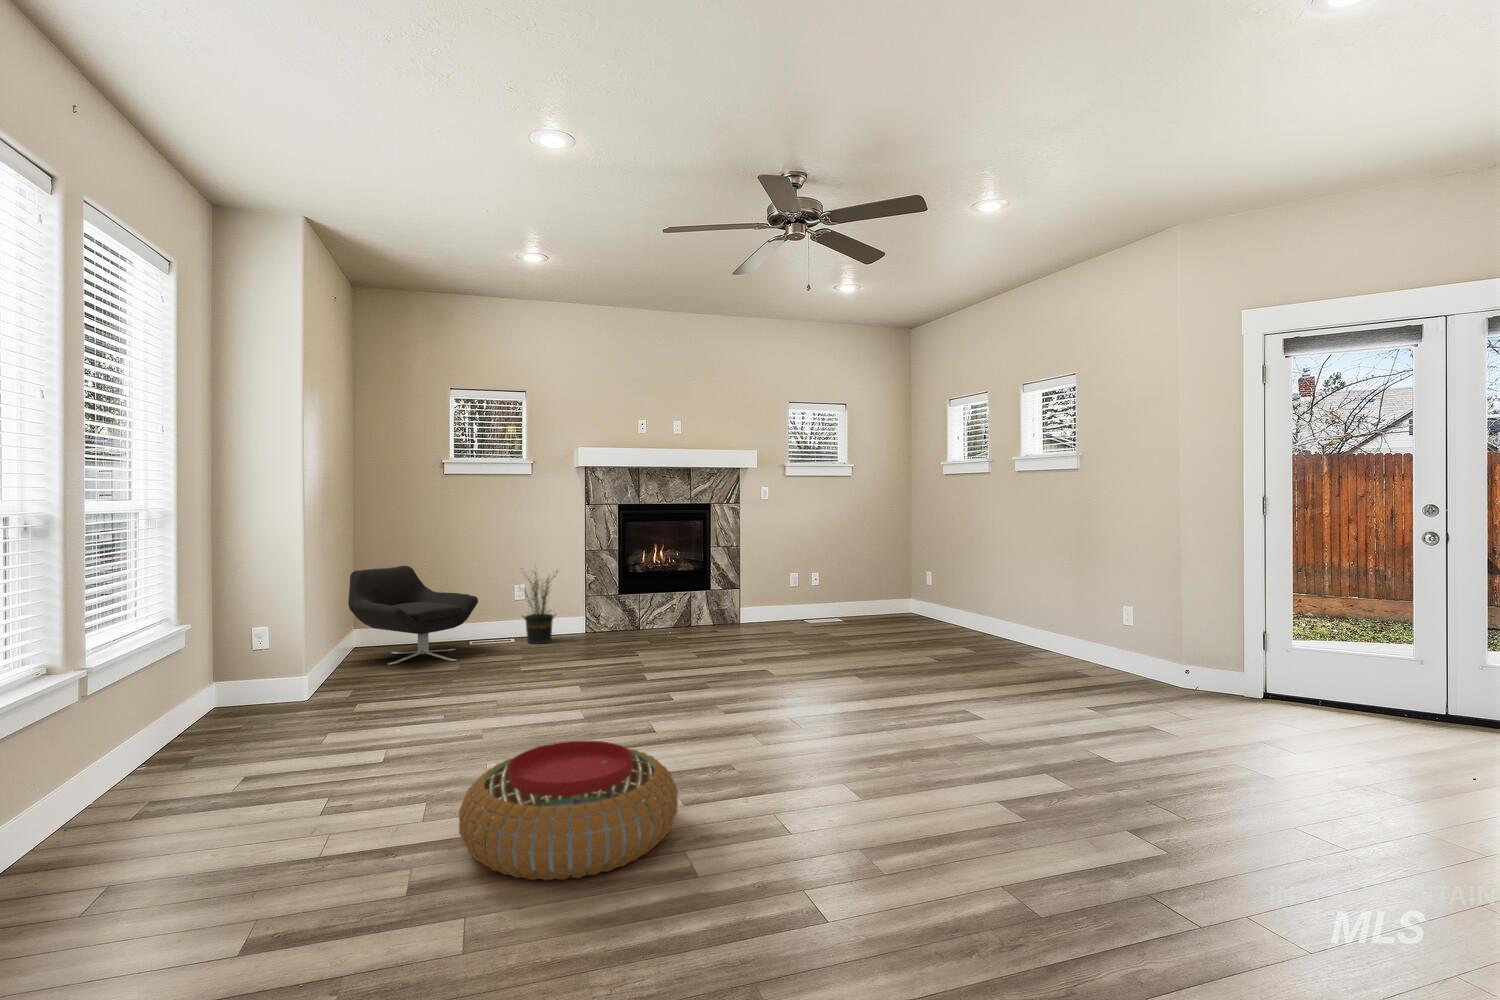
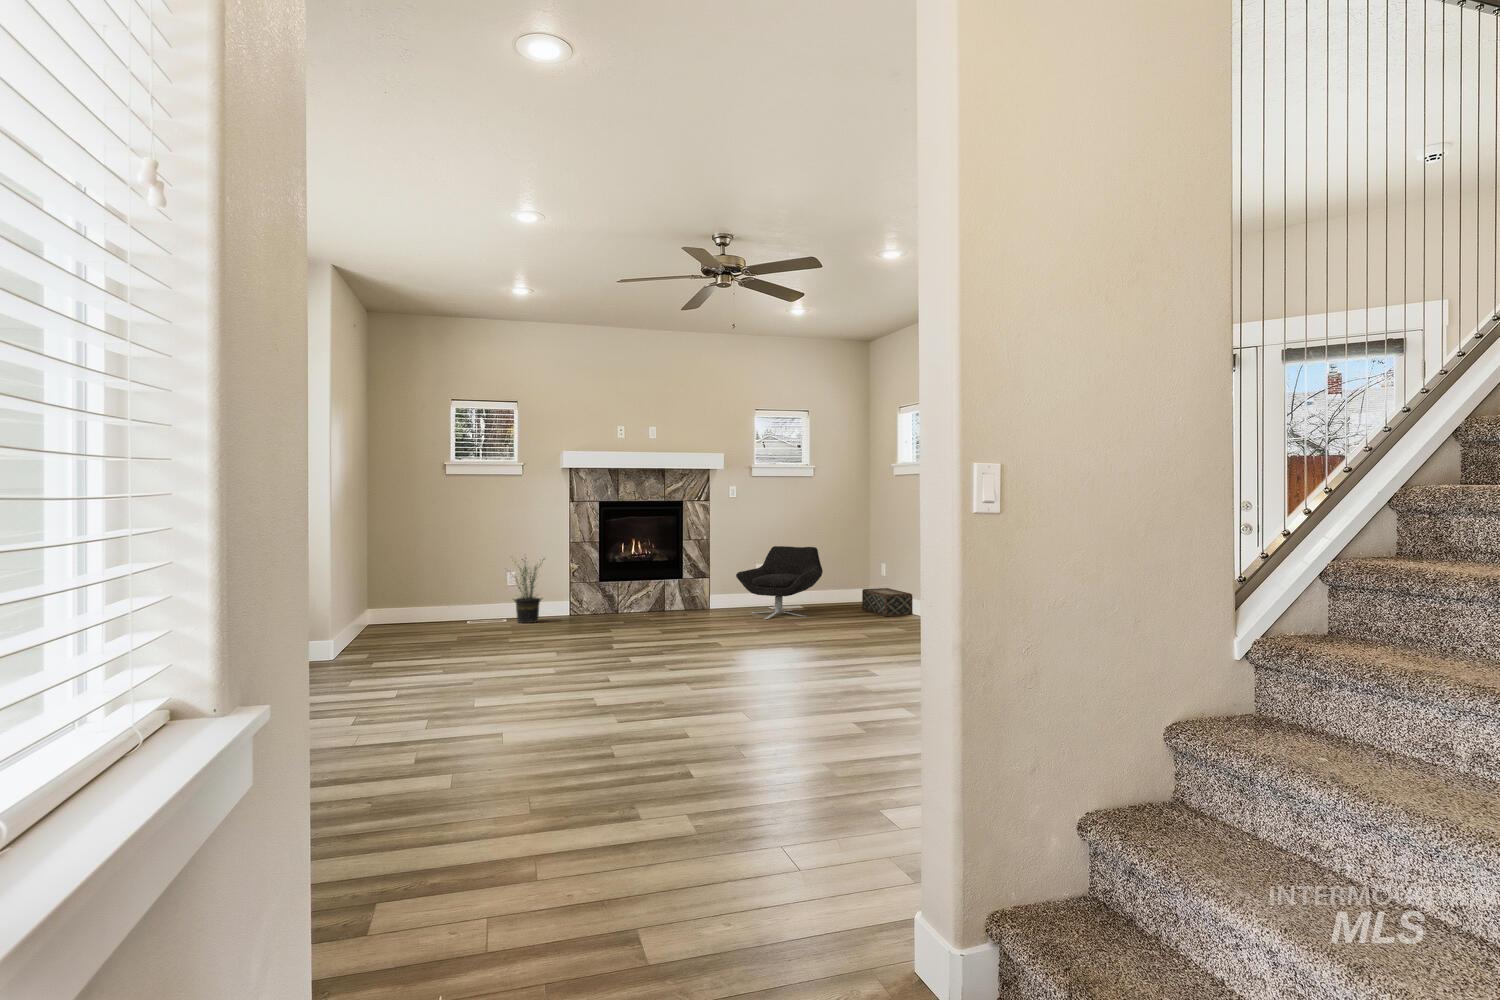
lounge chair: present [348,566,478,665] -> present [736,546,823,619]
woven basket: none [908,599,968,631] -> present [862,588,913,616]
pouf: present [459,741,678,880] -> none [451,673,609,757]

